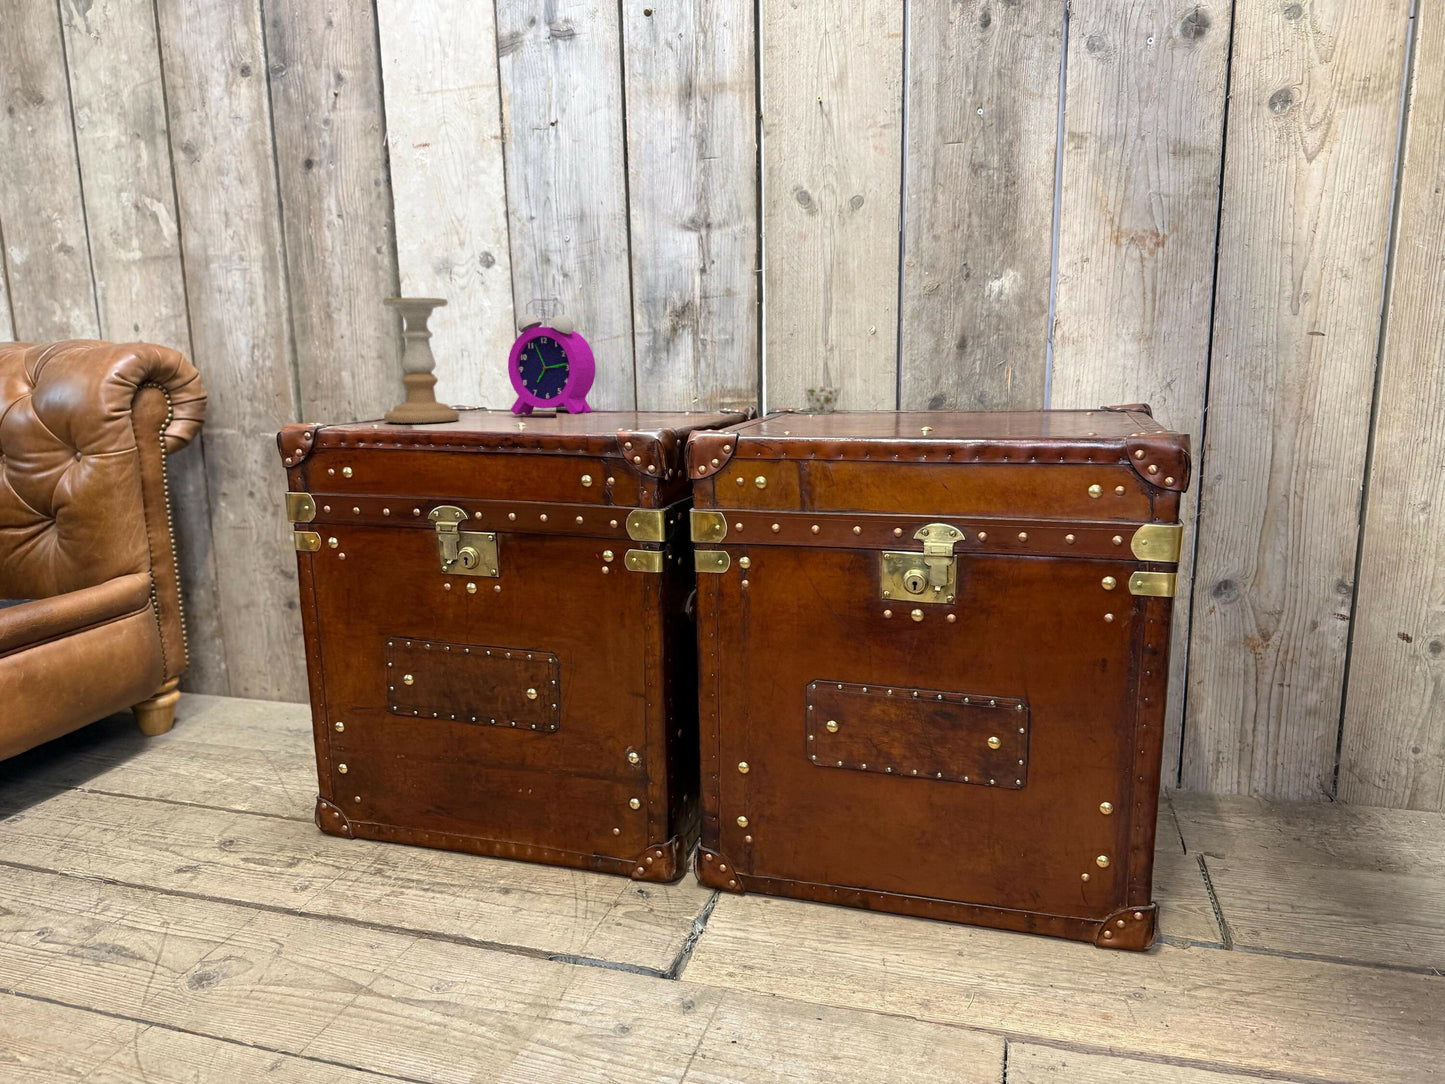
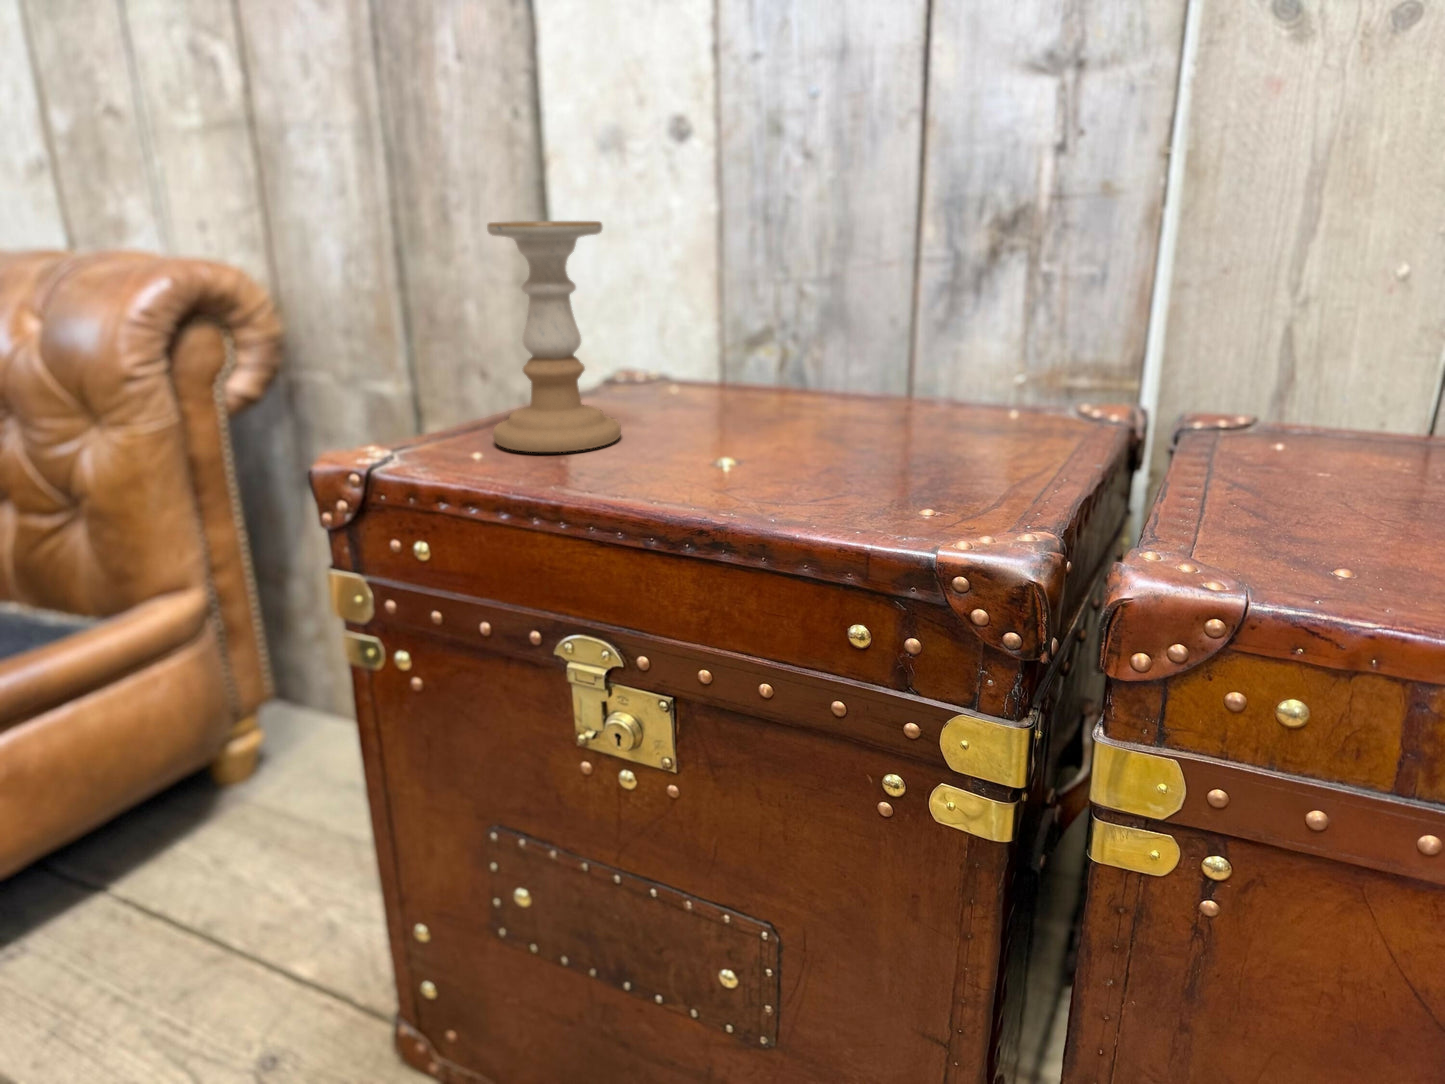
alarm clock: present [508,299,595,415] -> none [708,217,865,438]
teacup: present [794,387,850,414] -> none [1243,388,1369,455]

